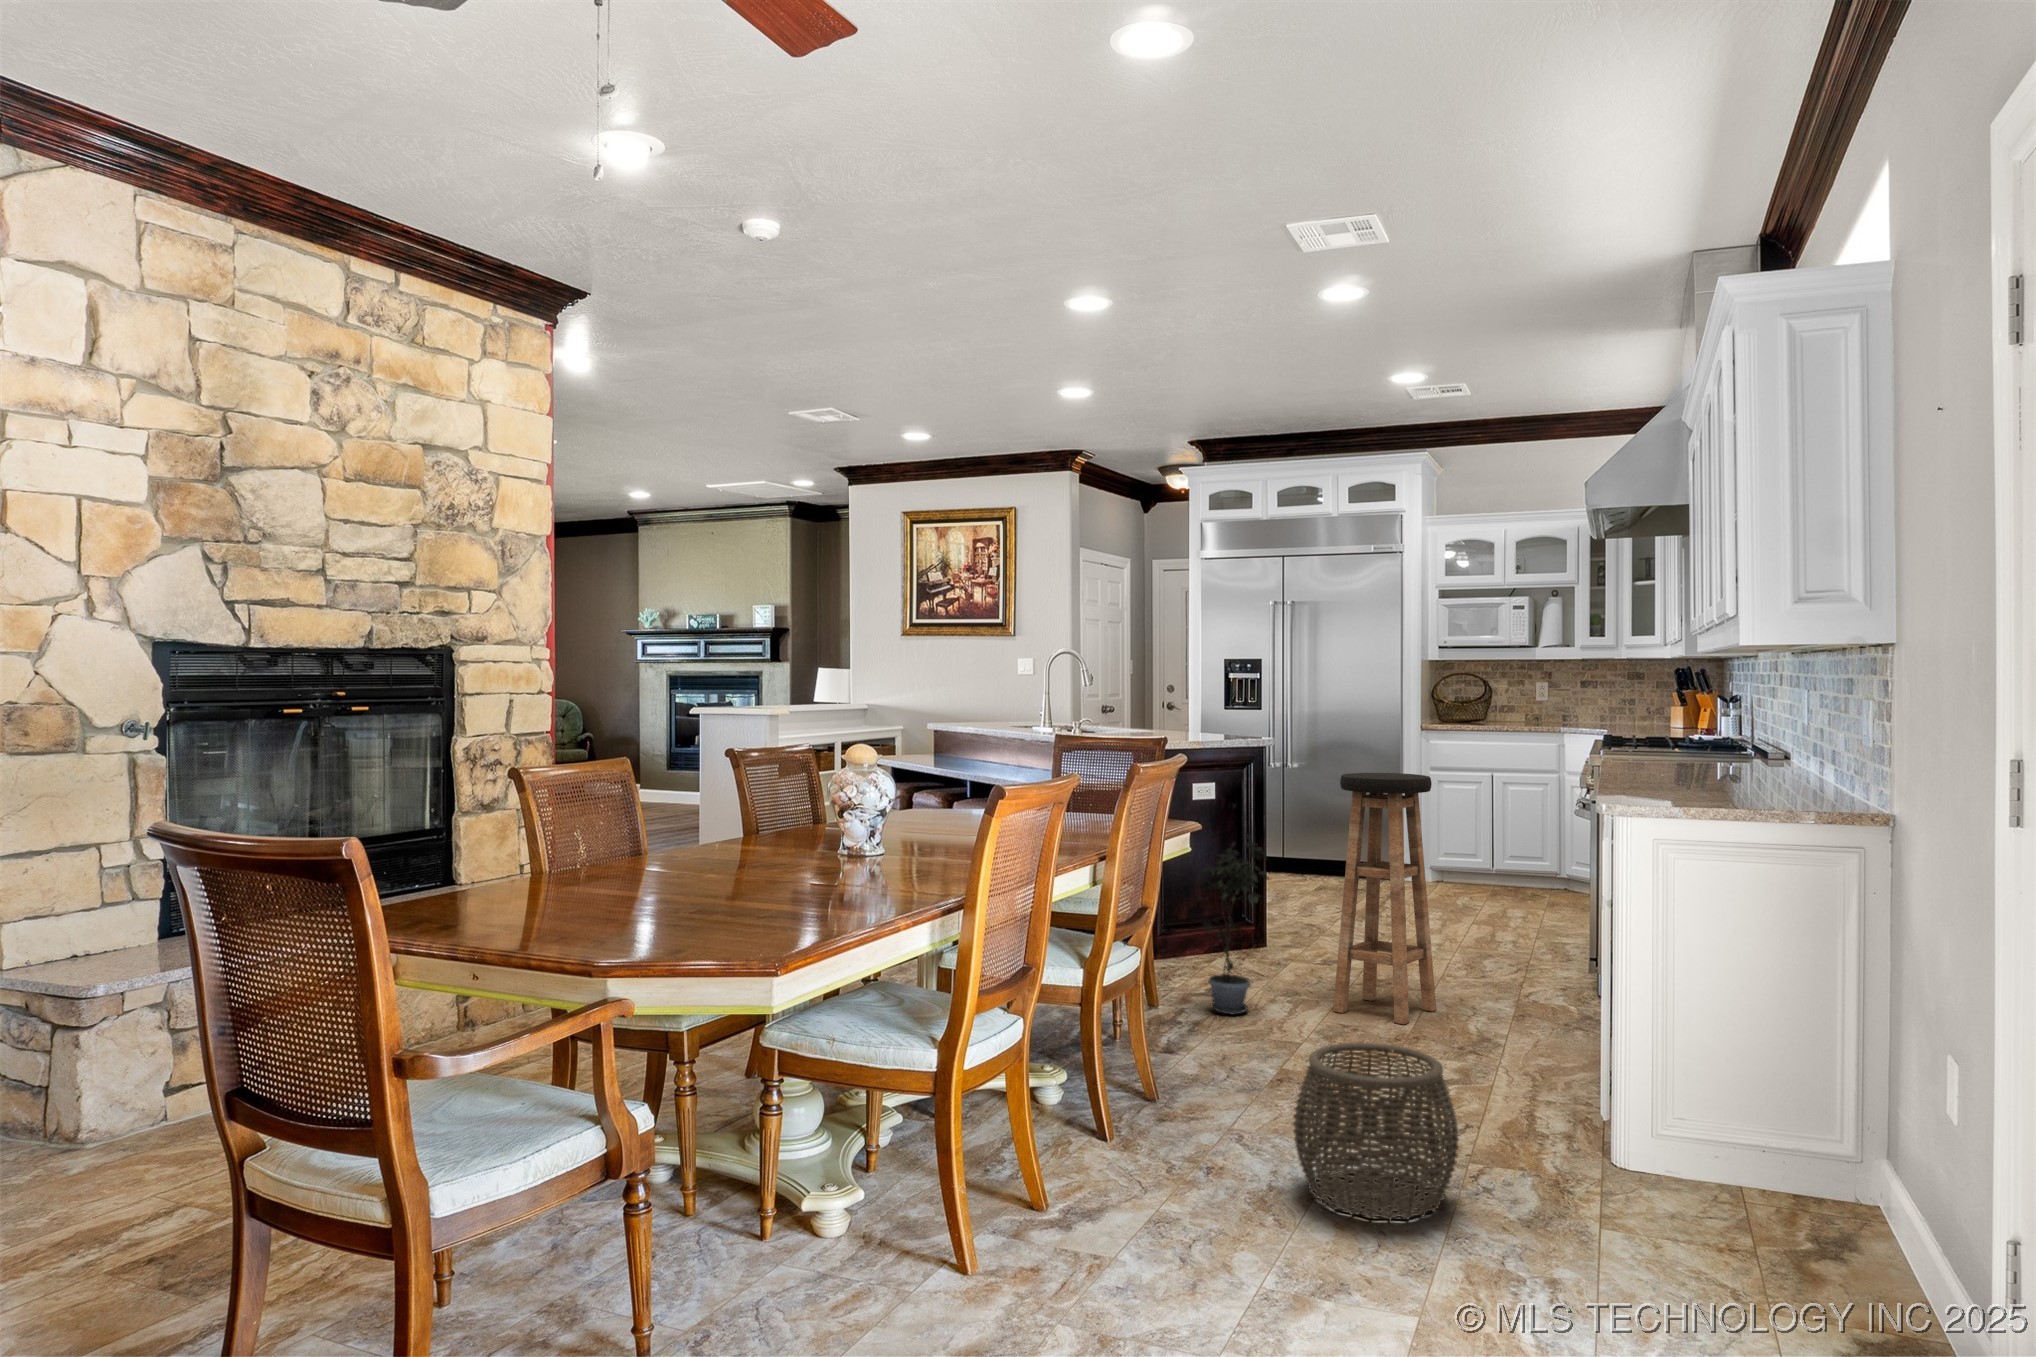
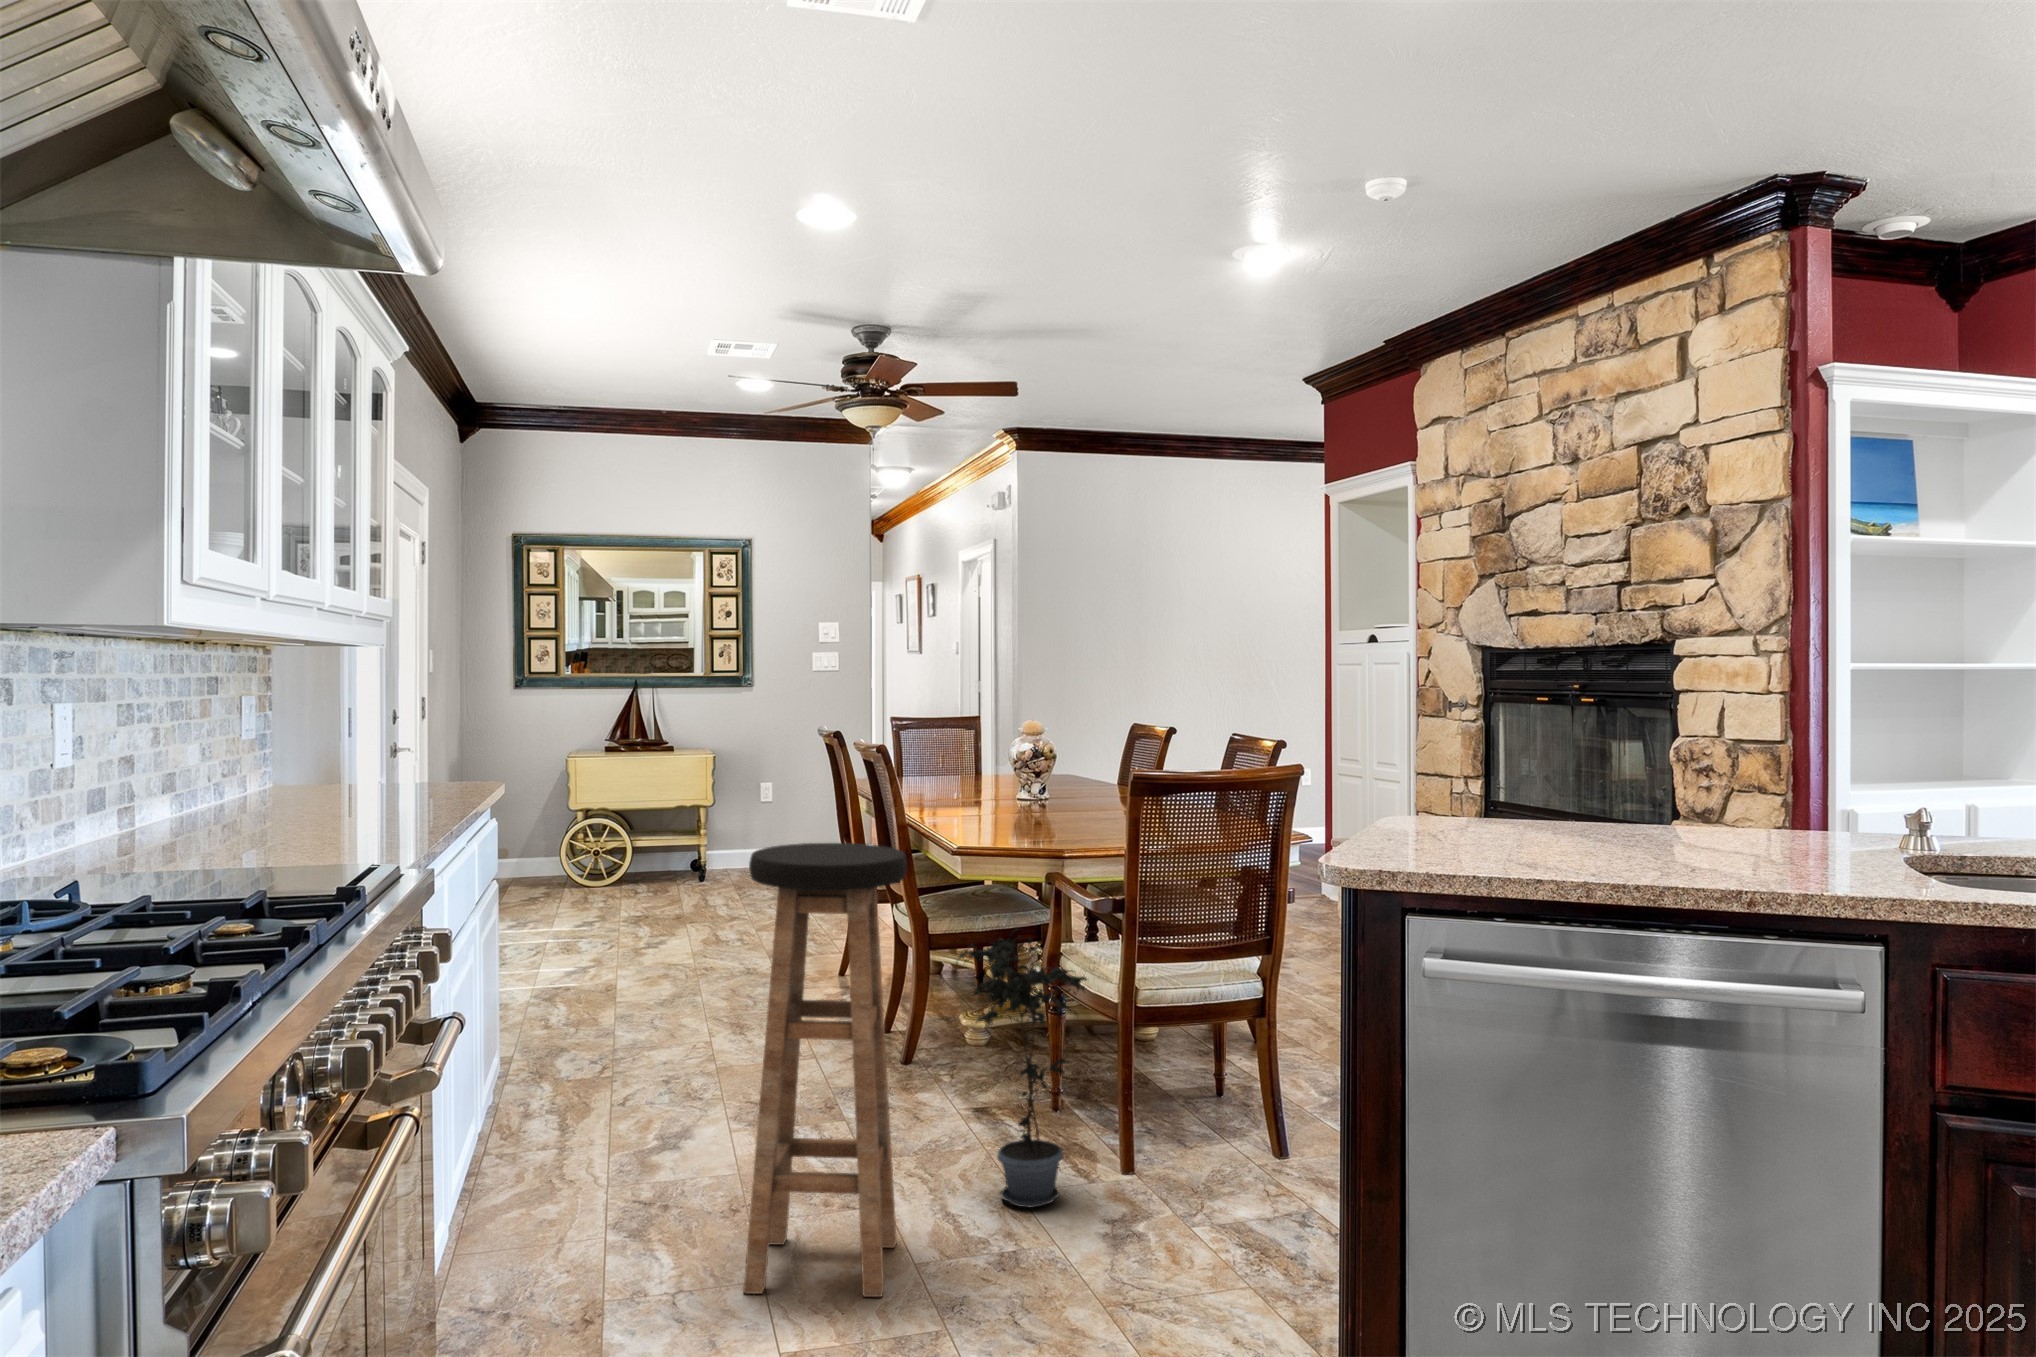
woven basket: present [1293,1043,1459,1220] -> none [612,933,734,1054]

